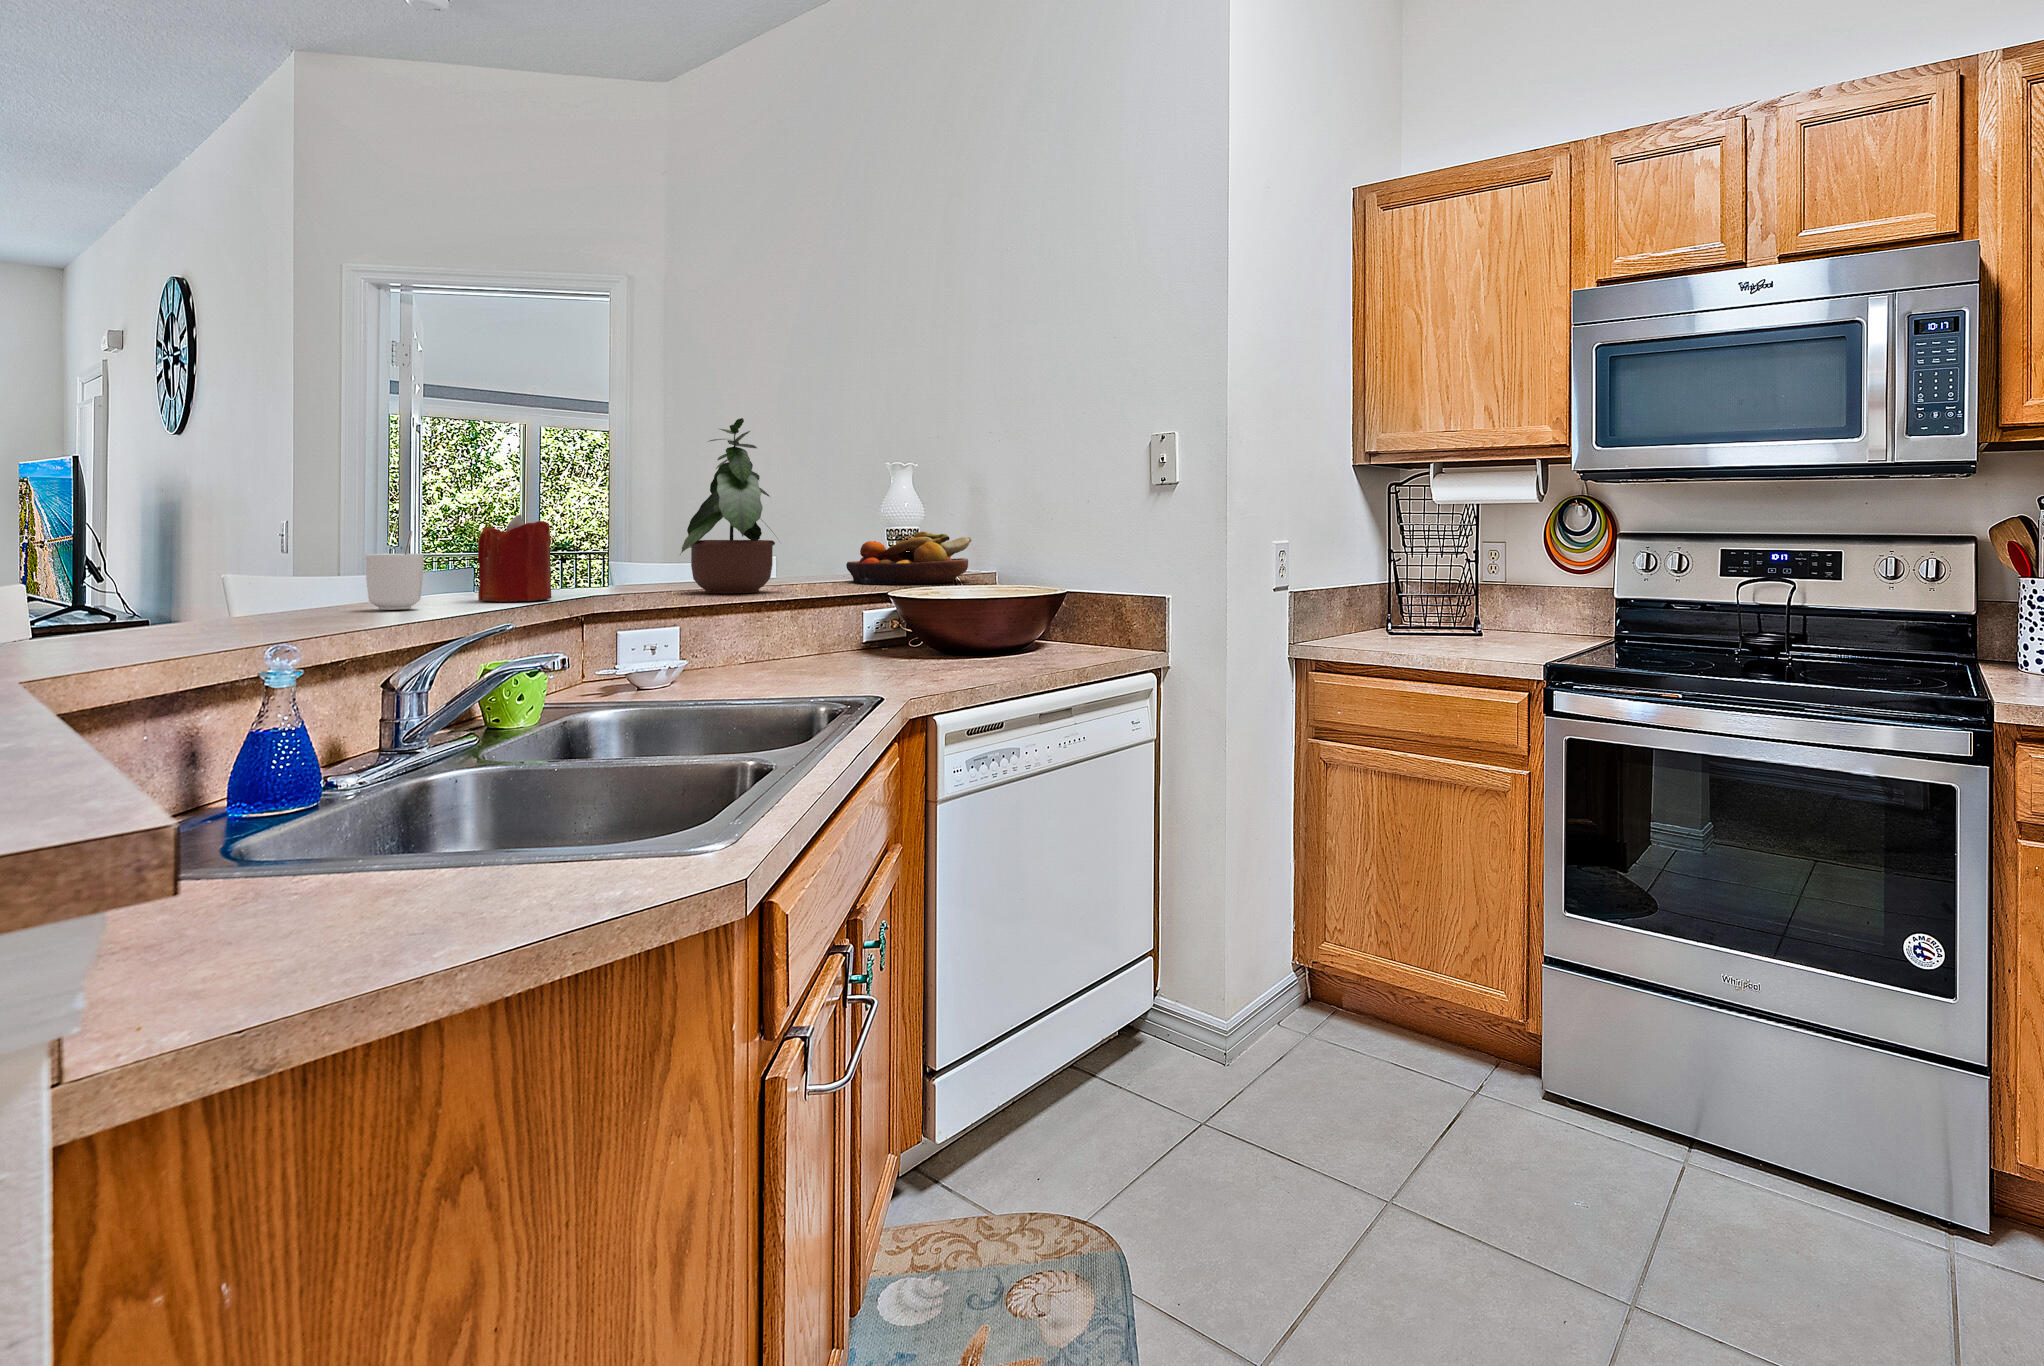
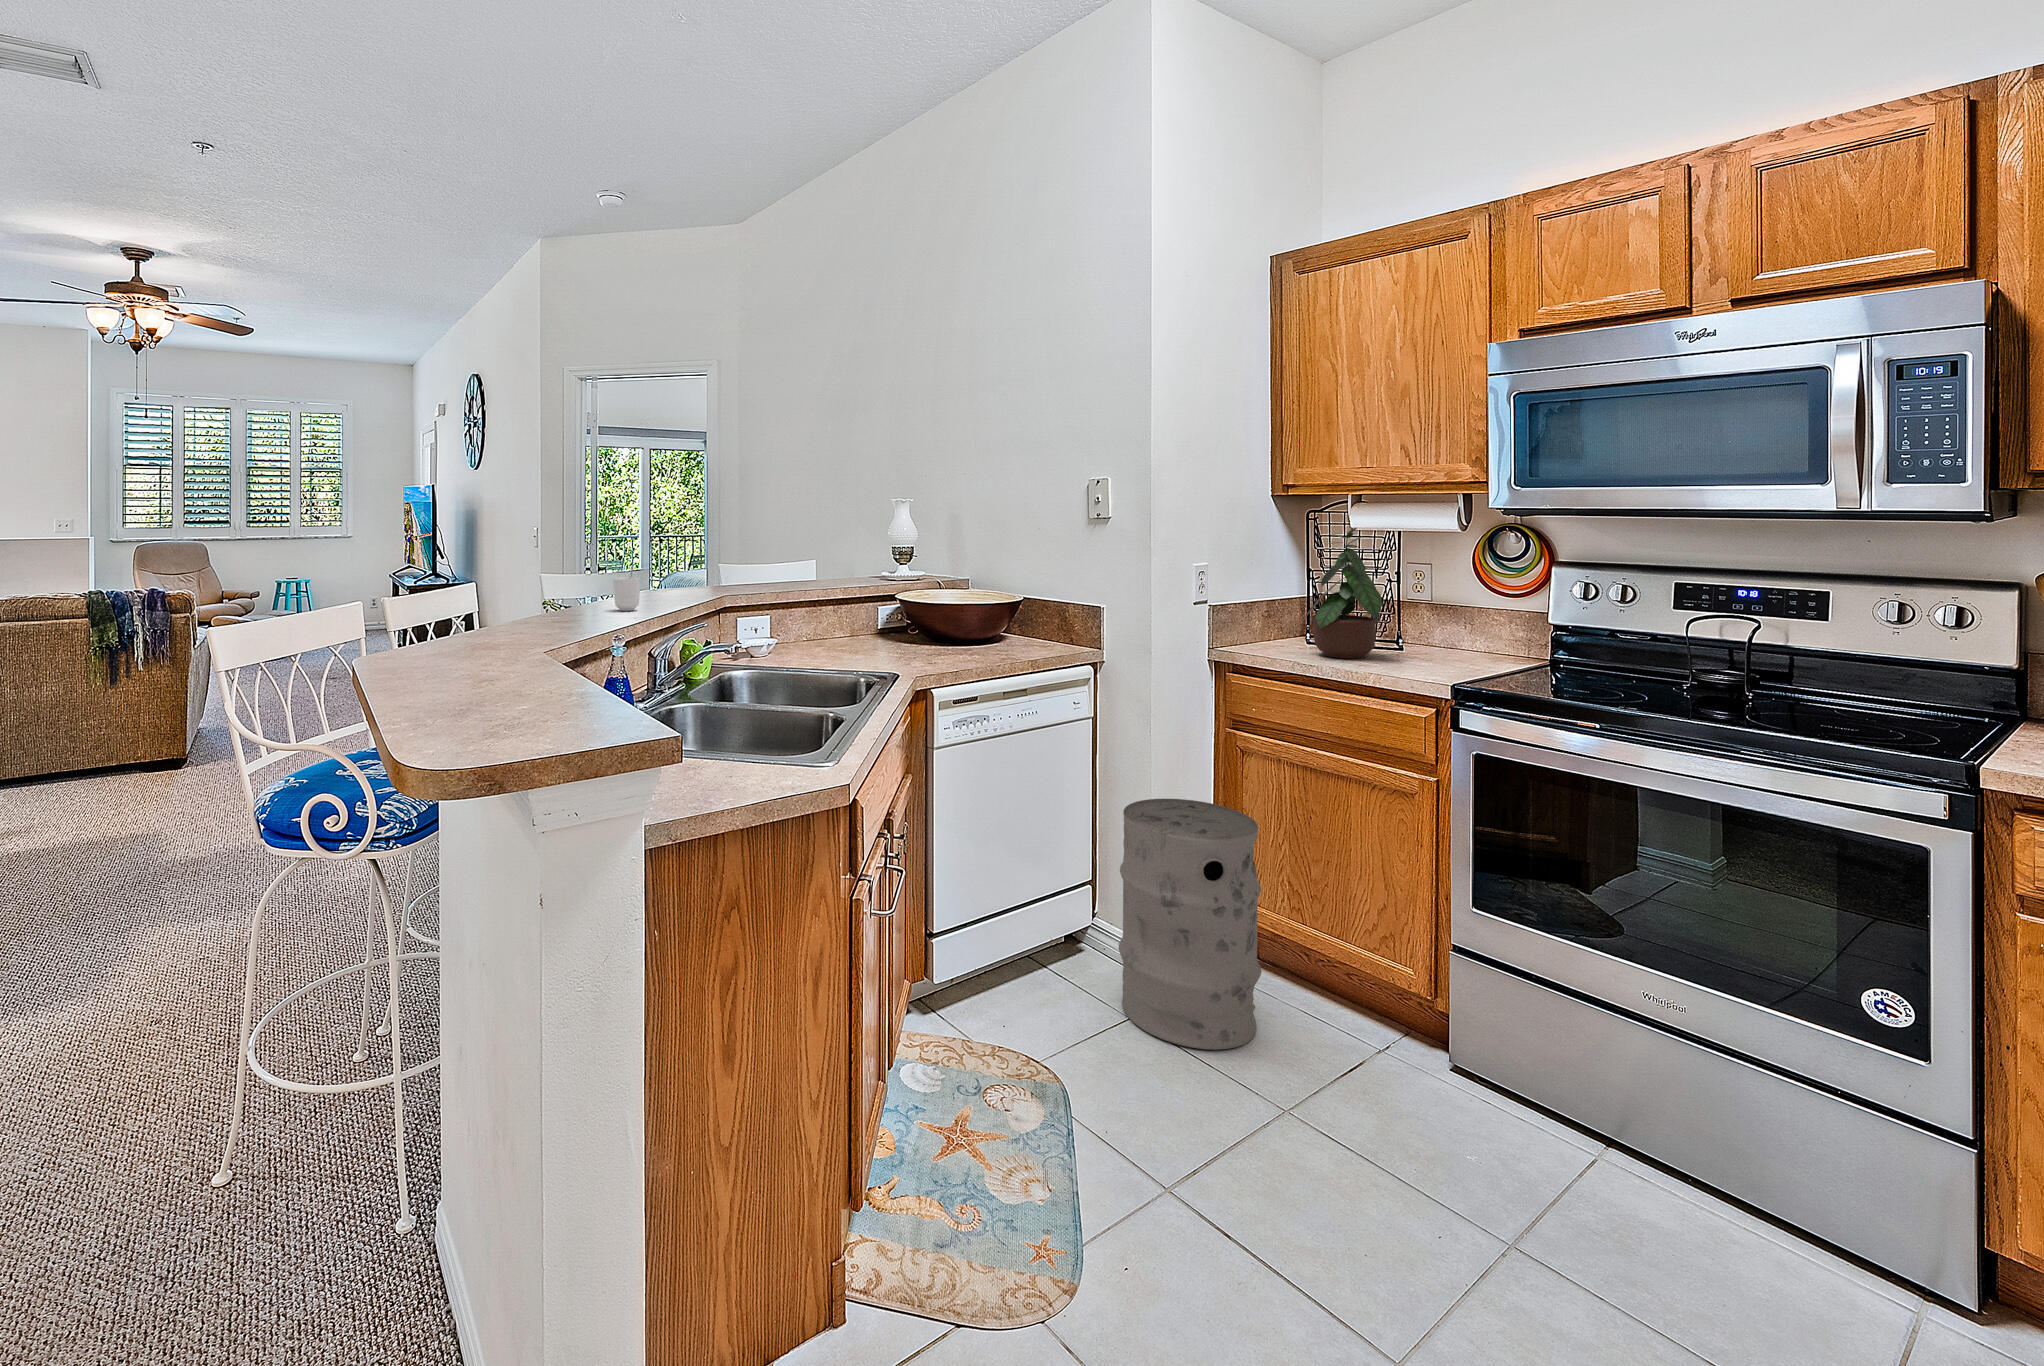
potted plant: present [681,418,778,593] -> present [1305,528,1383,658]
candle: present [477,515,552,601] -> none [662,551,700,605]
fruit bowl: present [846,531,971,584] -> none [868,552,956,591]
trash can: none [1190,830,1355,1151] -> present [1119,799,1262,1050]

